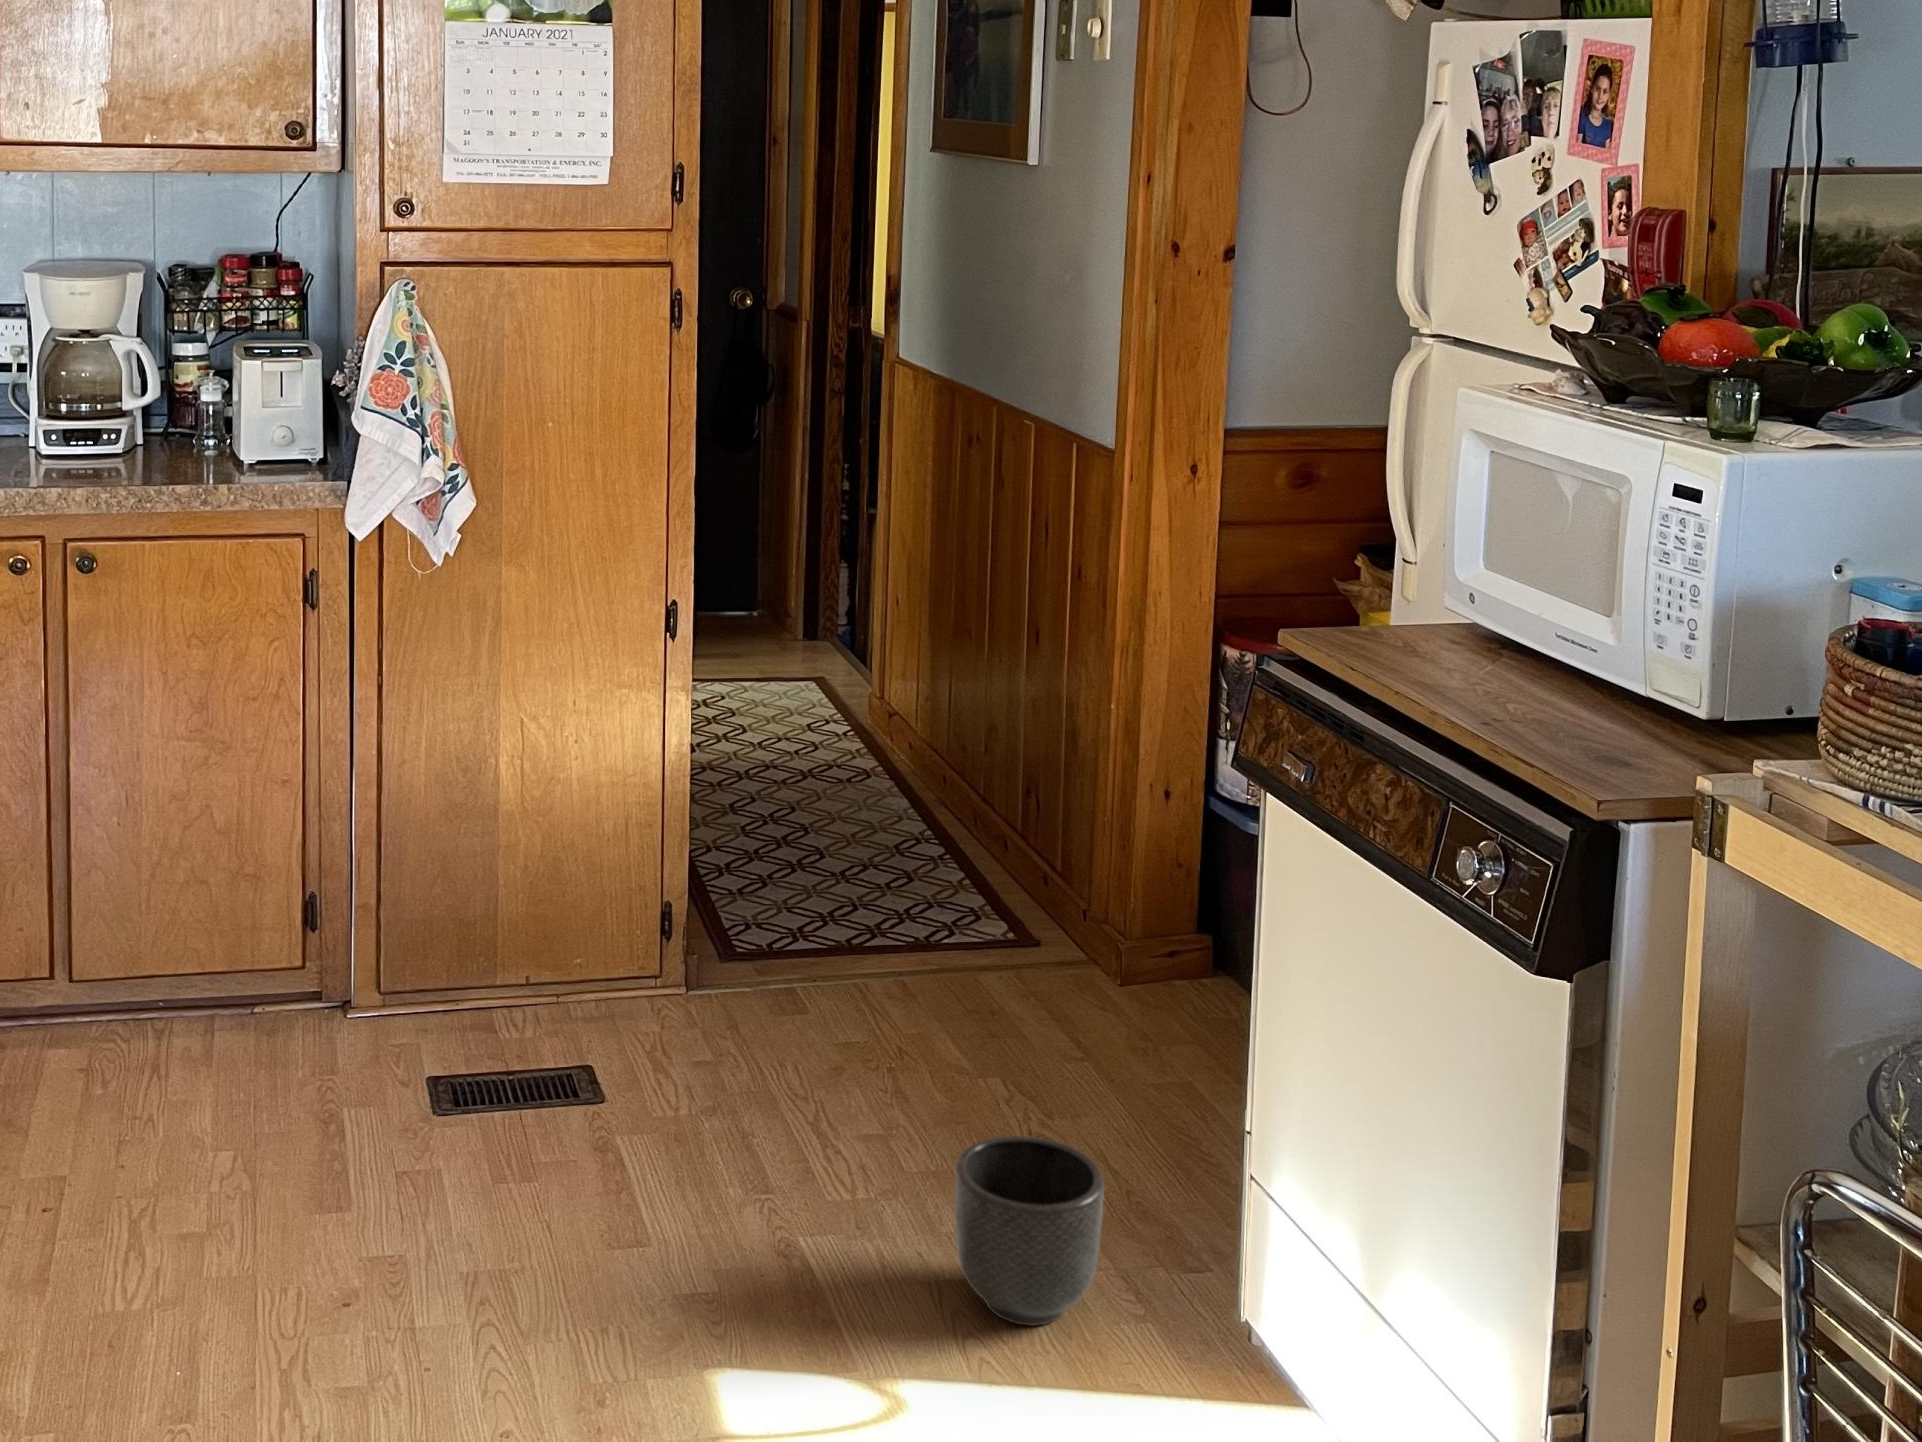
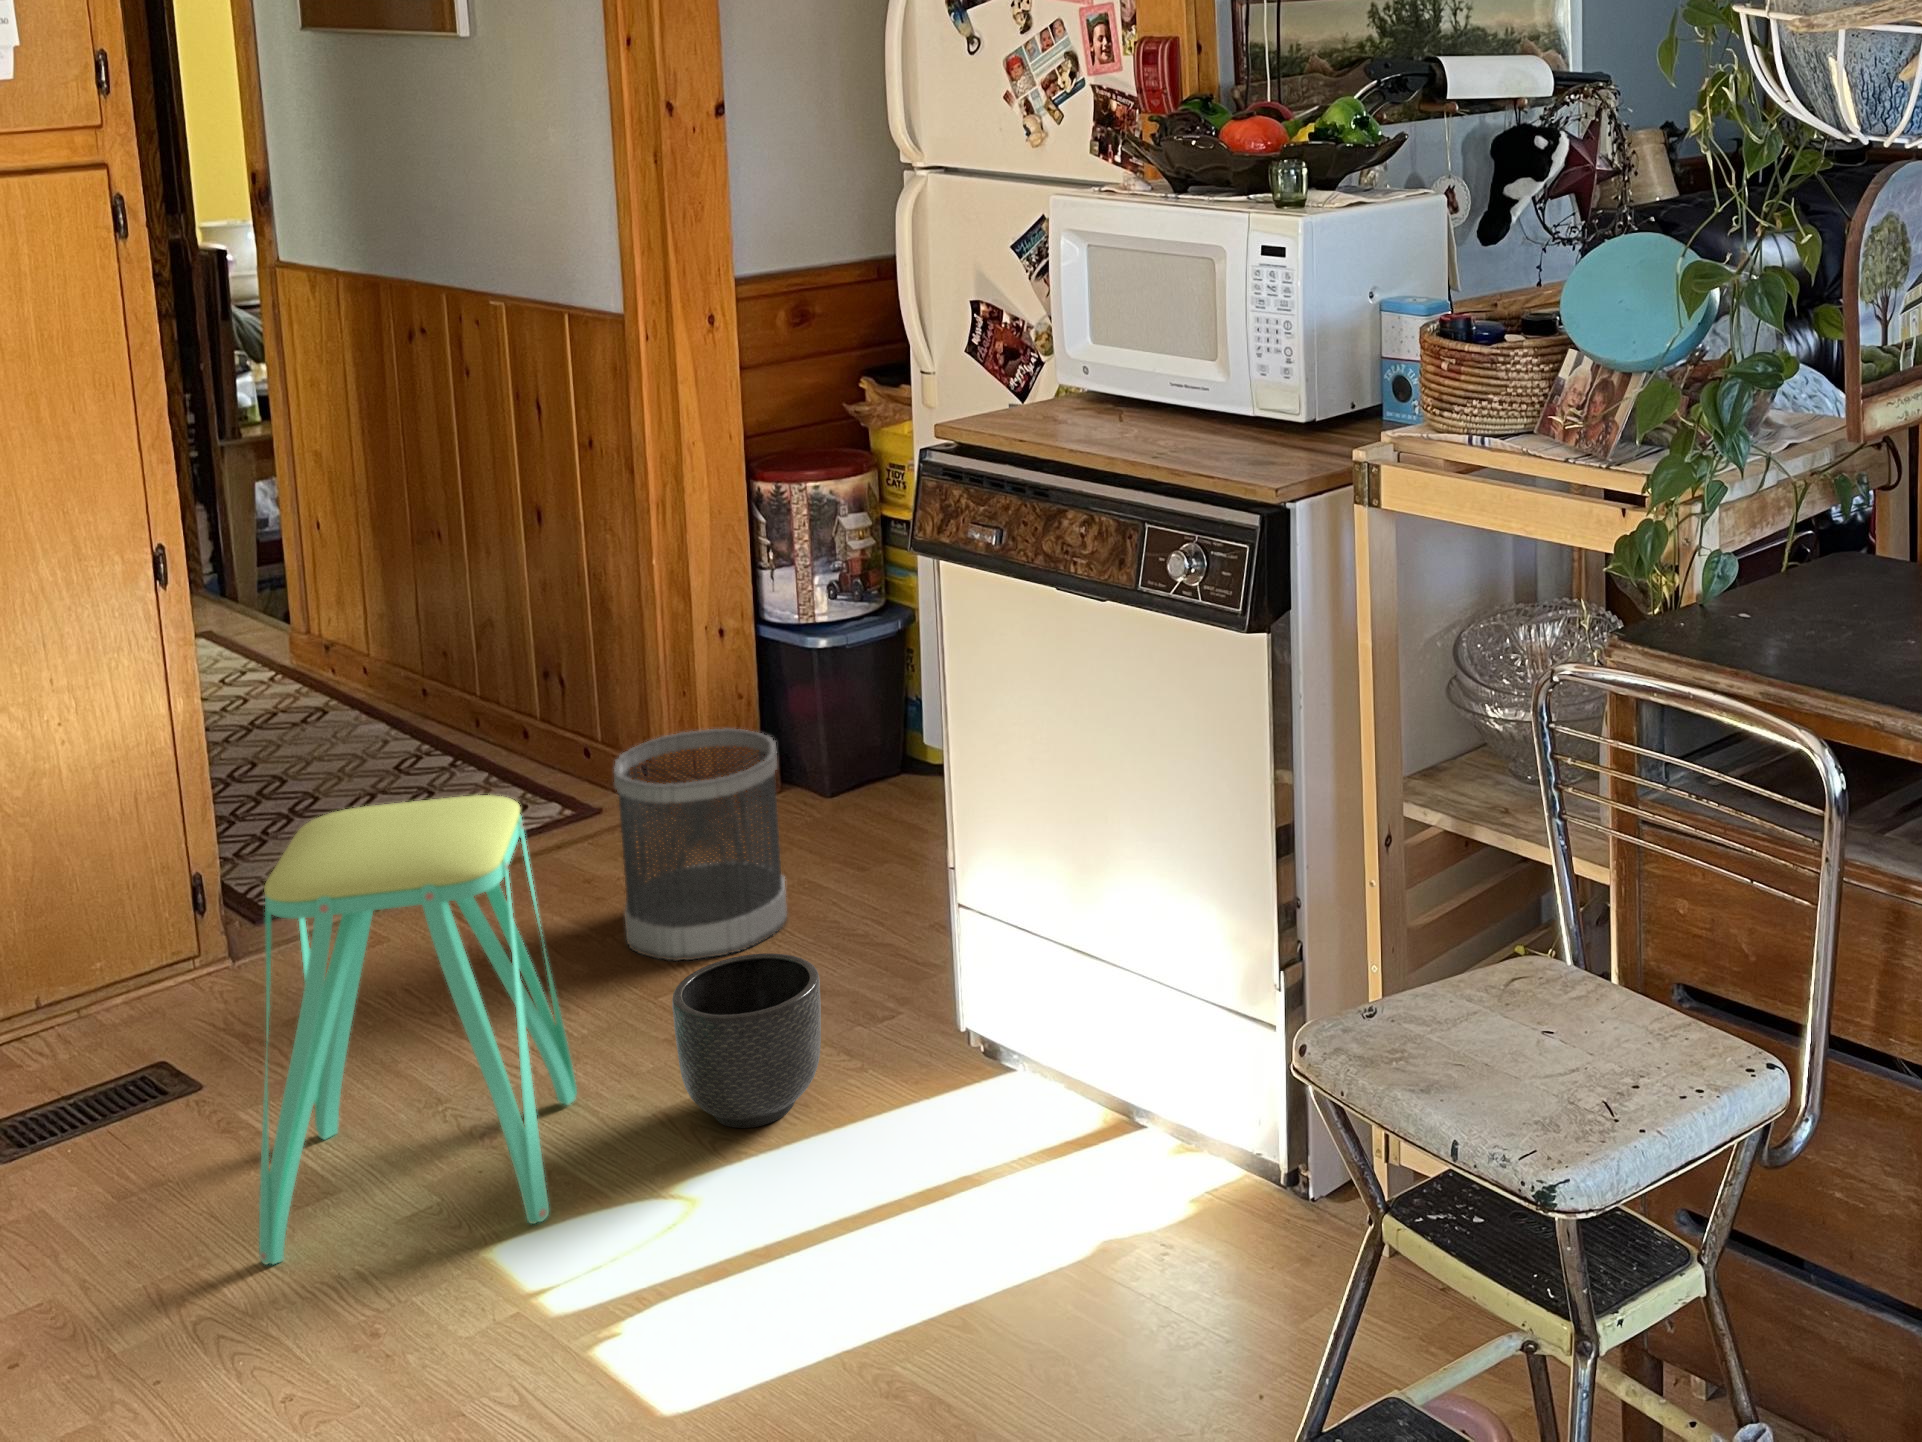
stool: none [572,877,879,1334] -> present [259,795,577,1264]
wastebasket: none [997,881,1167,1127] -> present [614,728,787,961]

